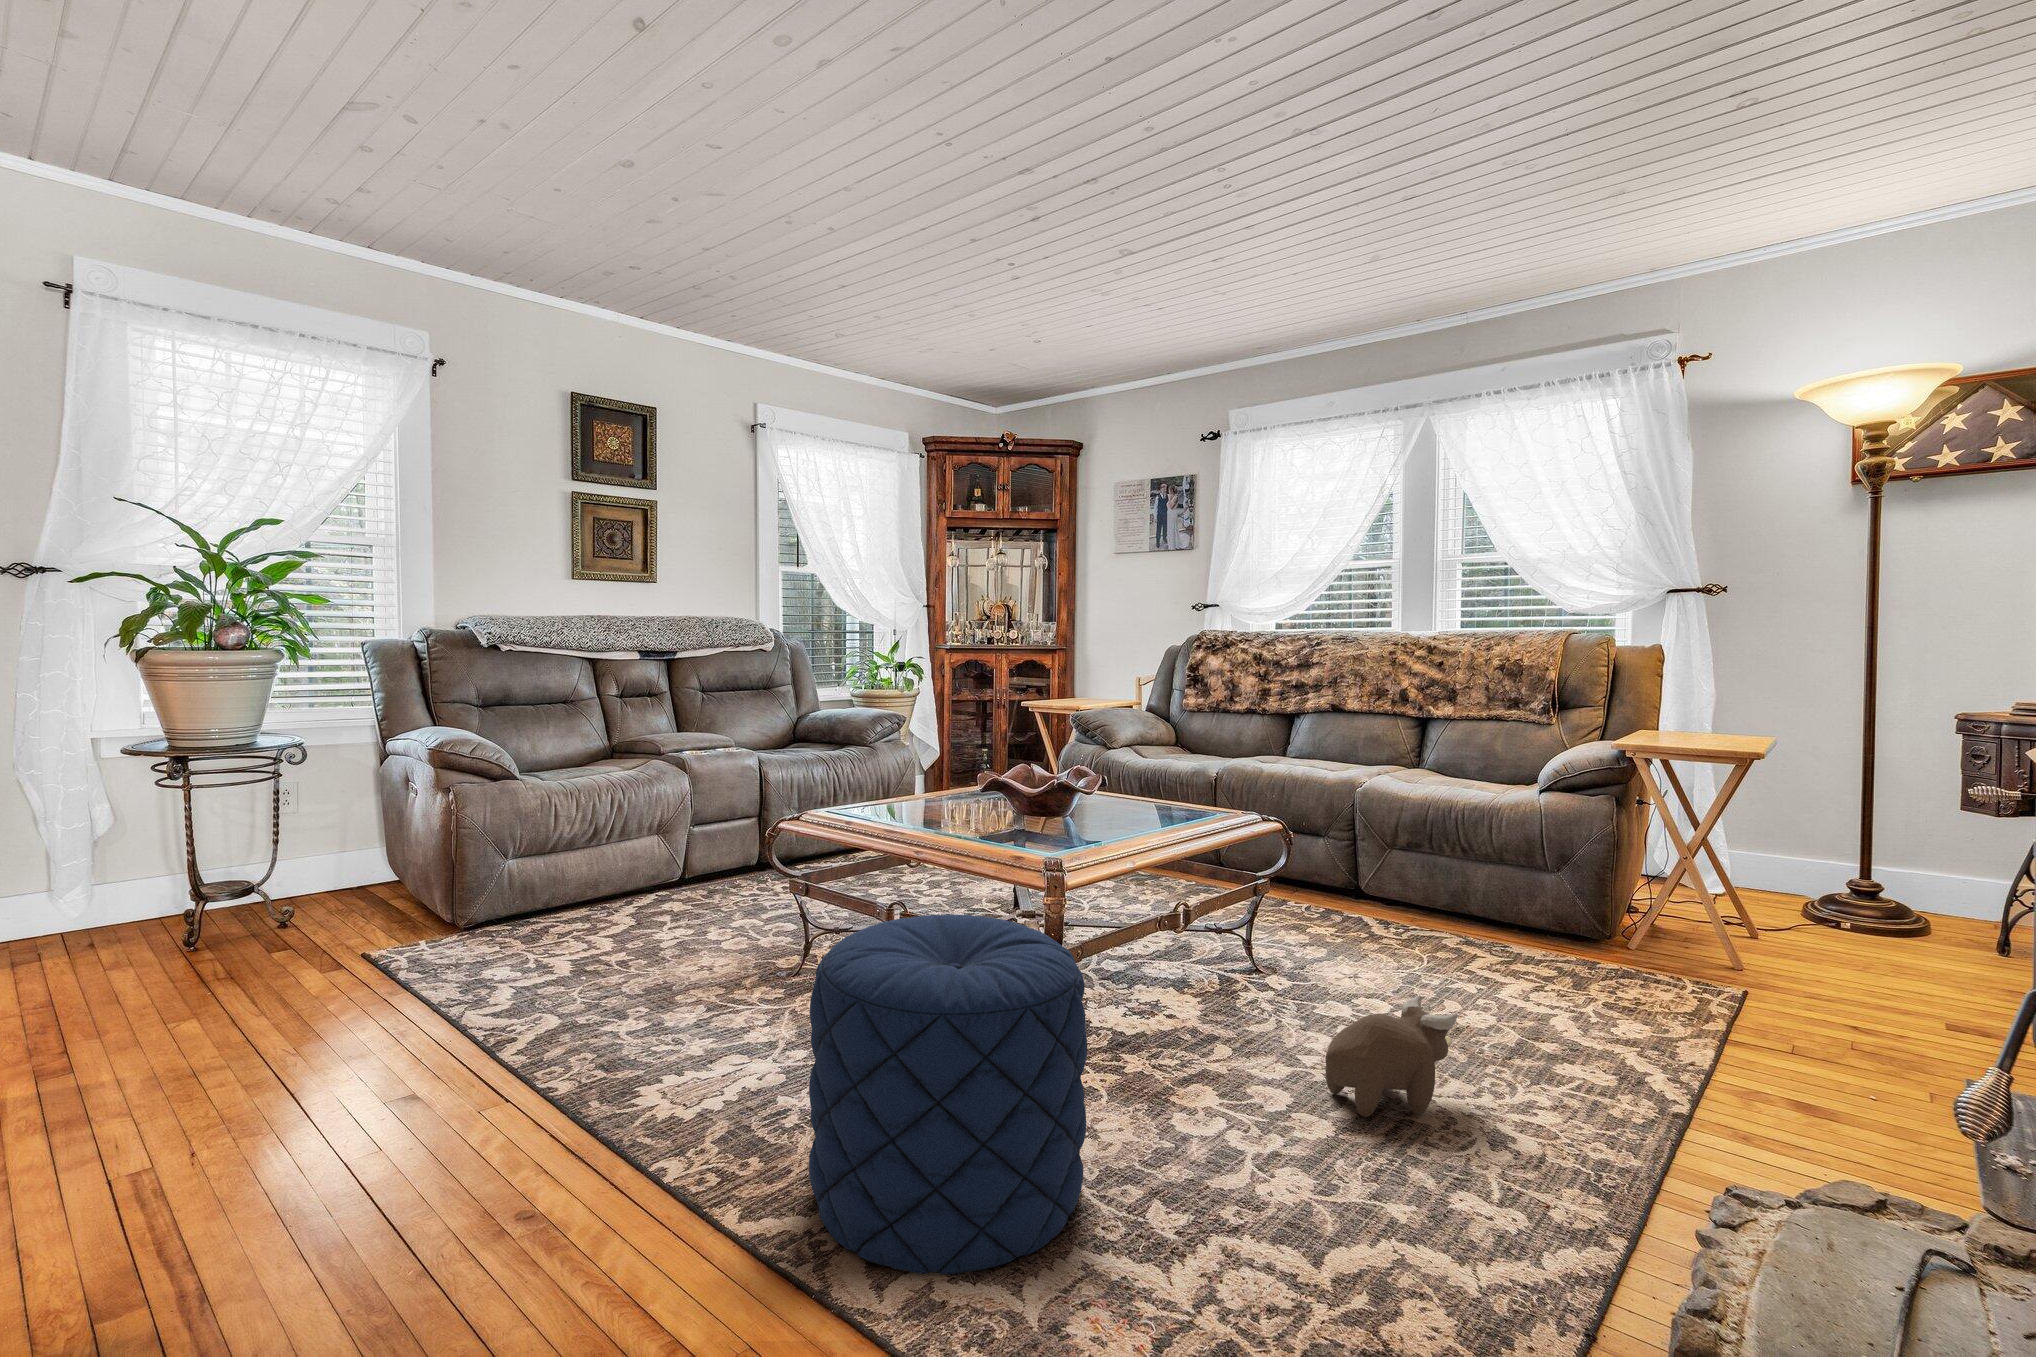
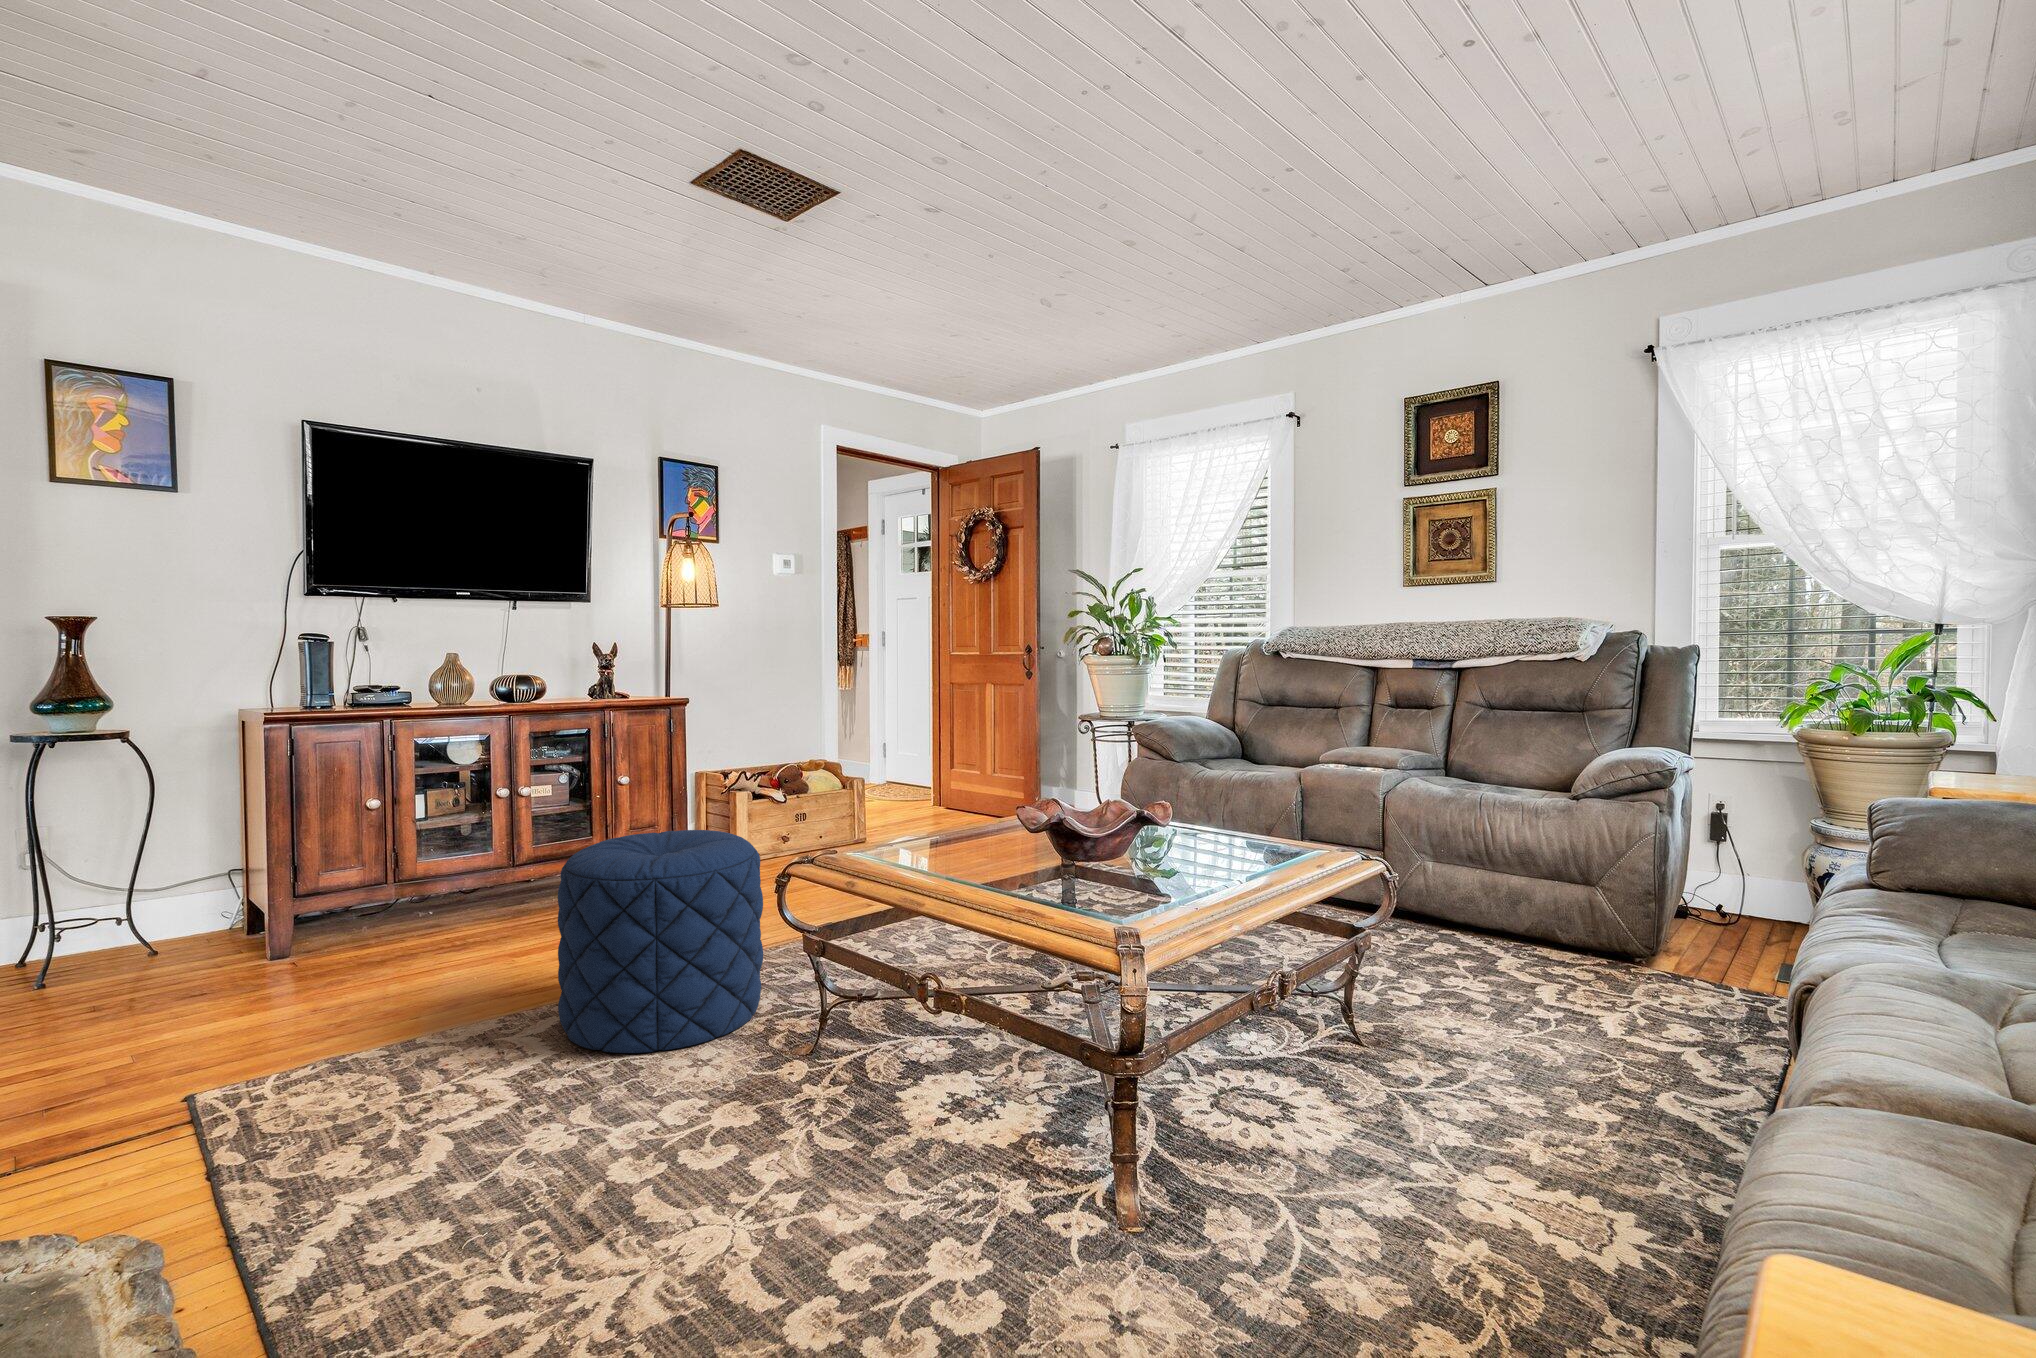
plush toy: present [1325,996,1458,1117] -> none [593,1105,727,1245]

